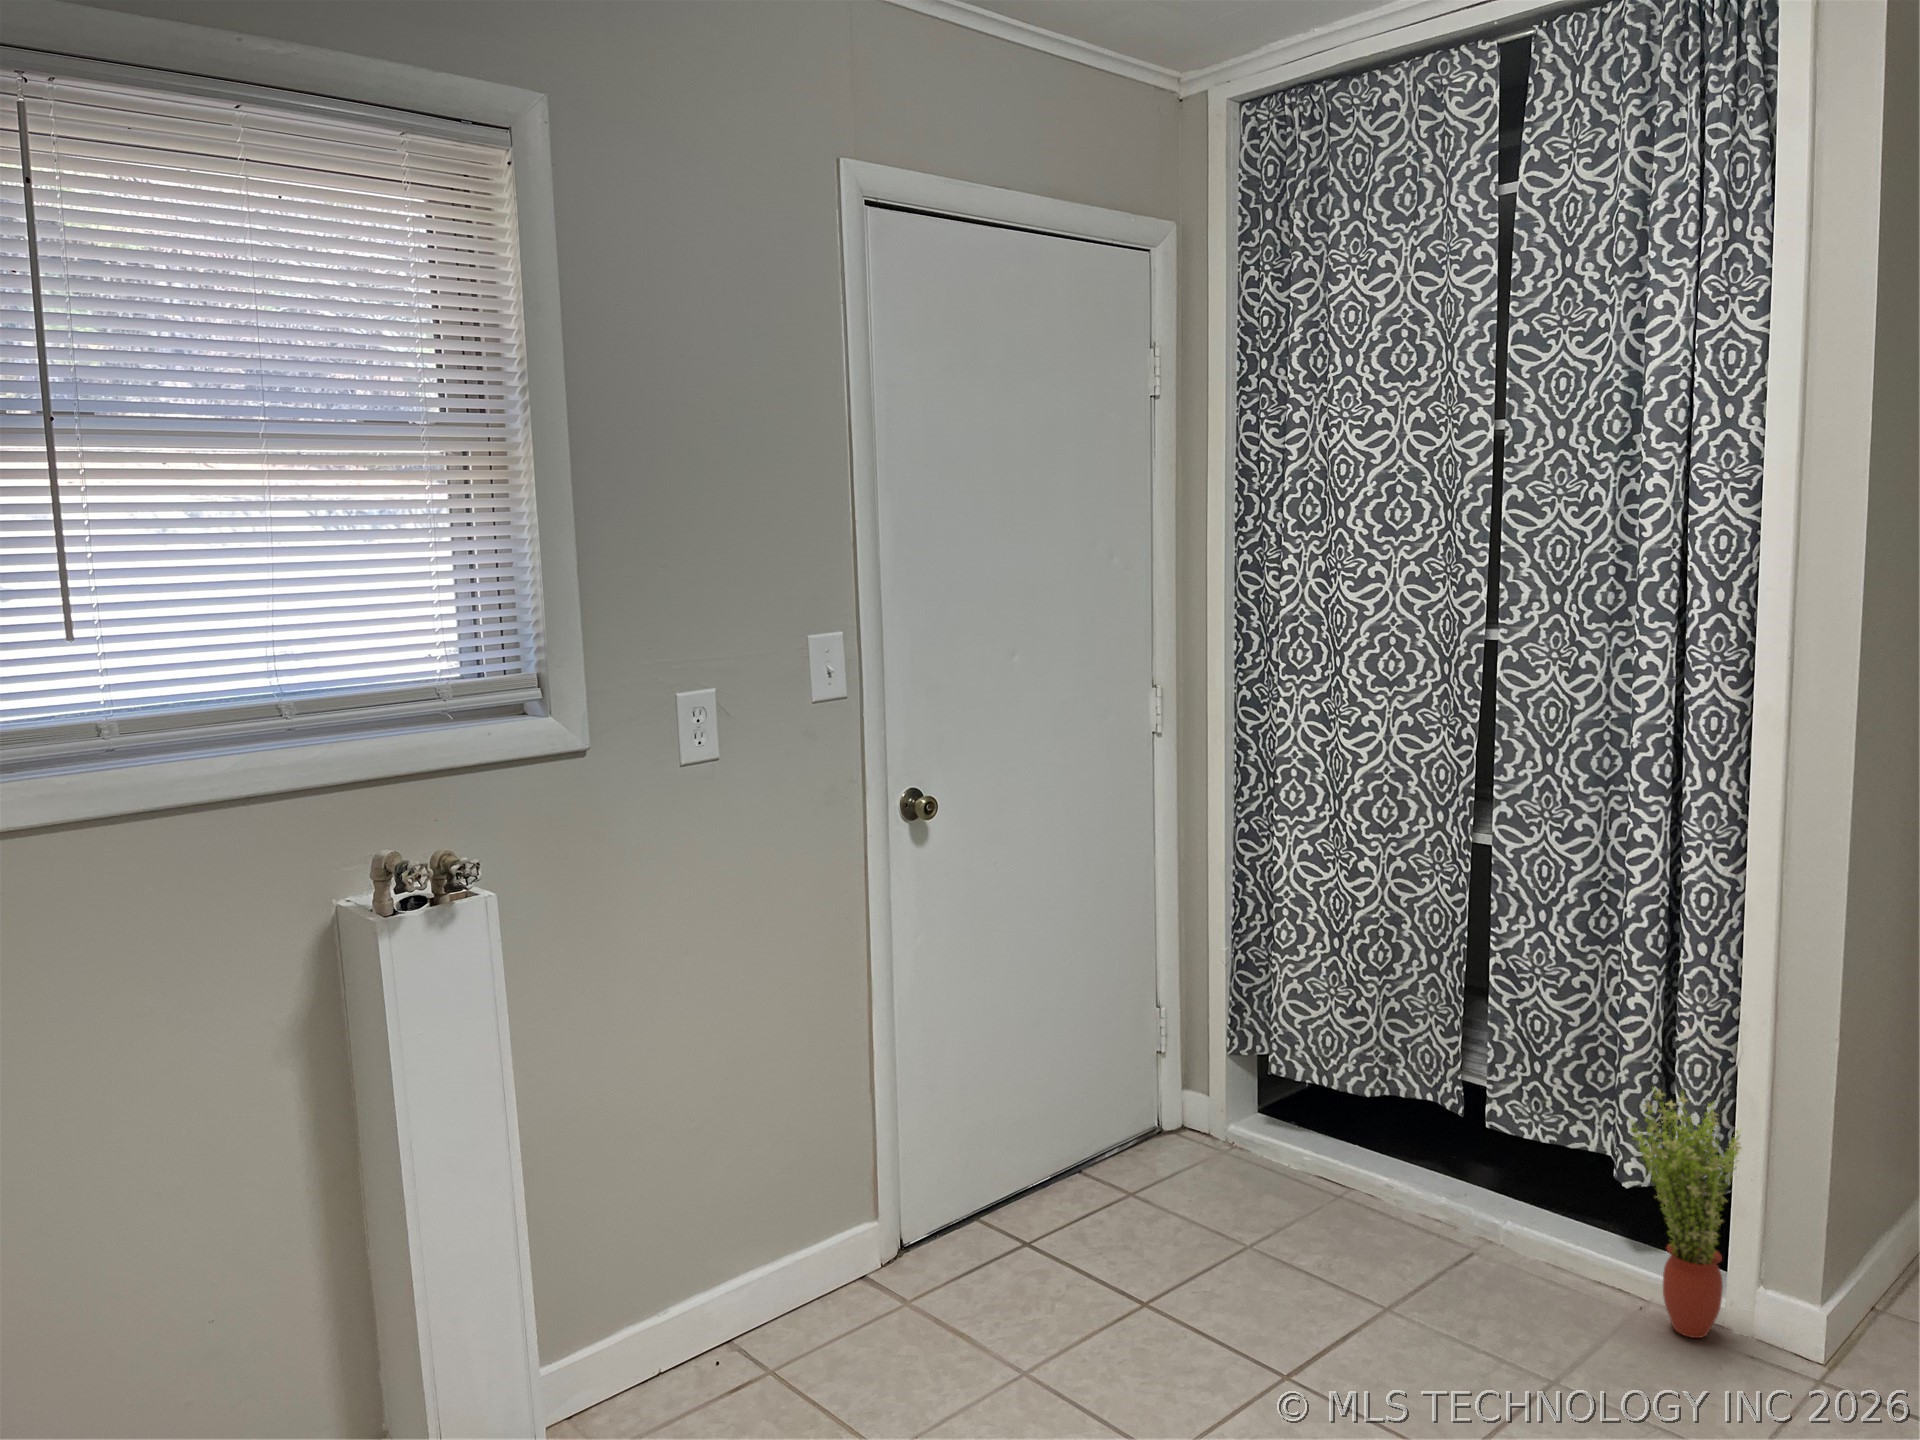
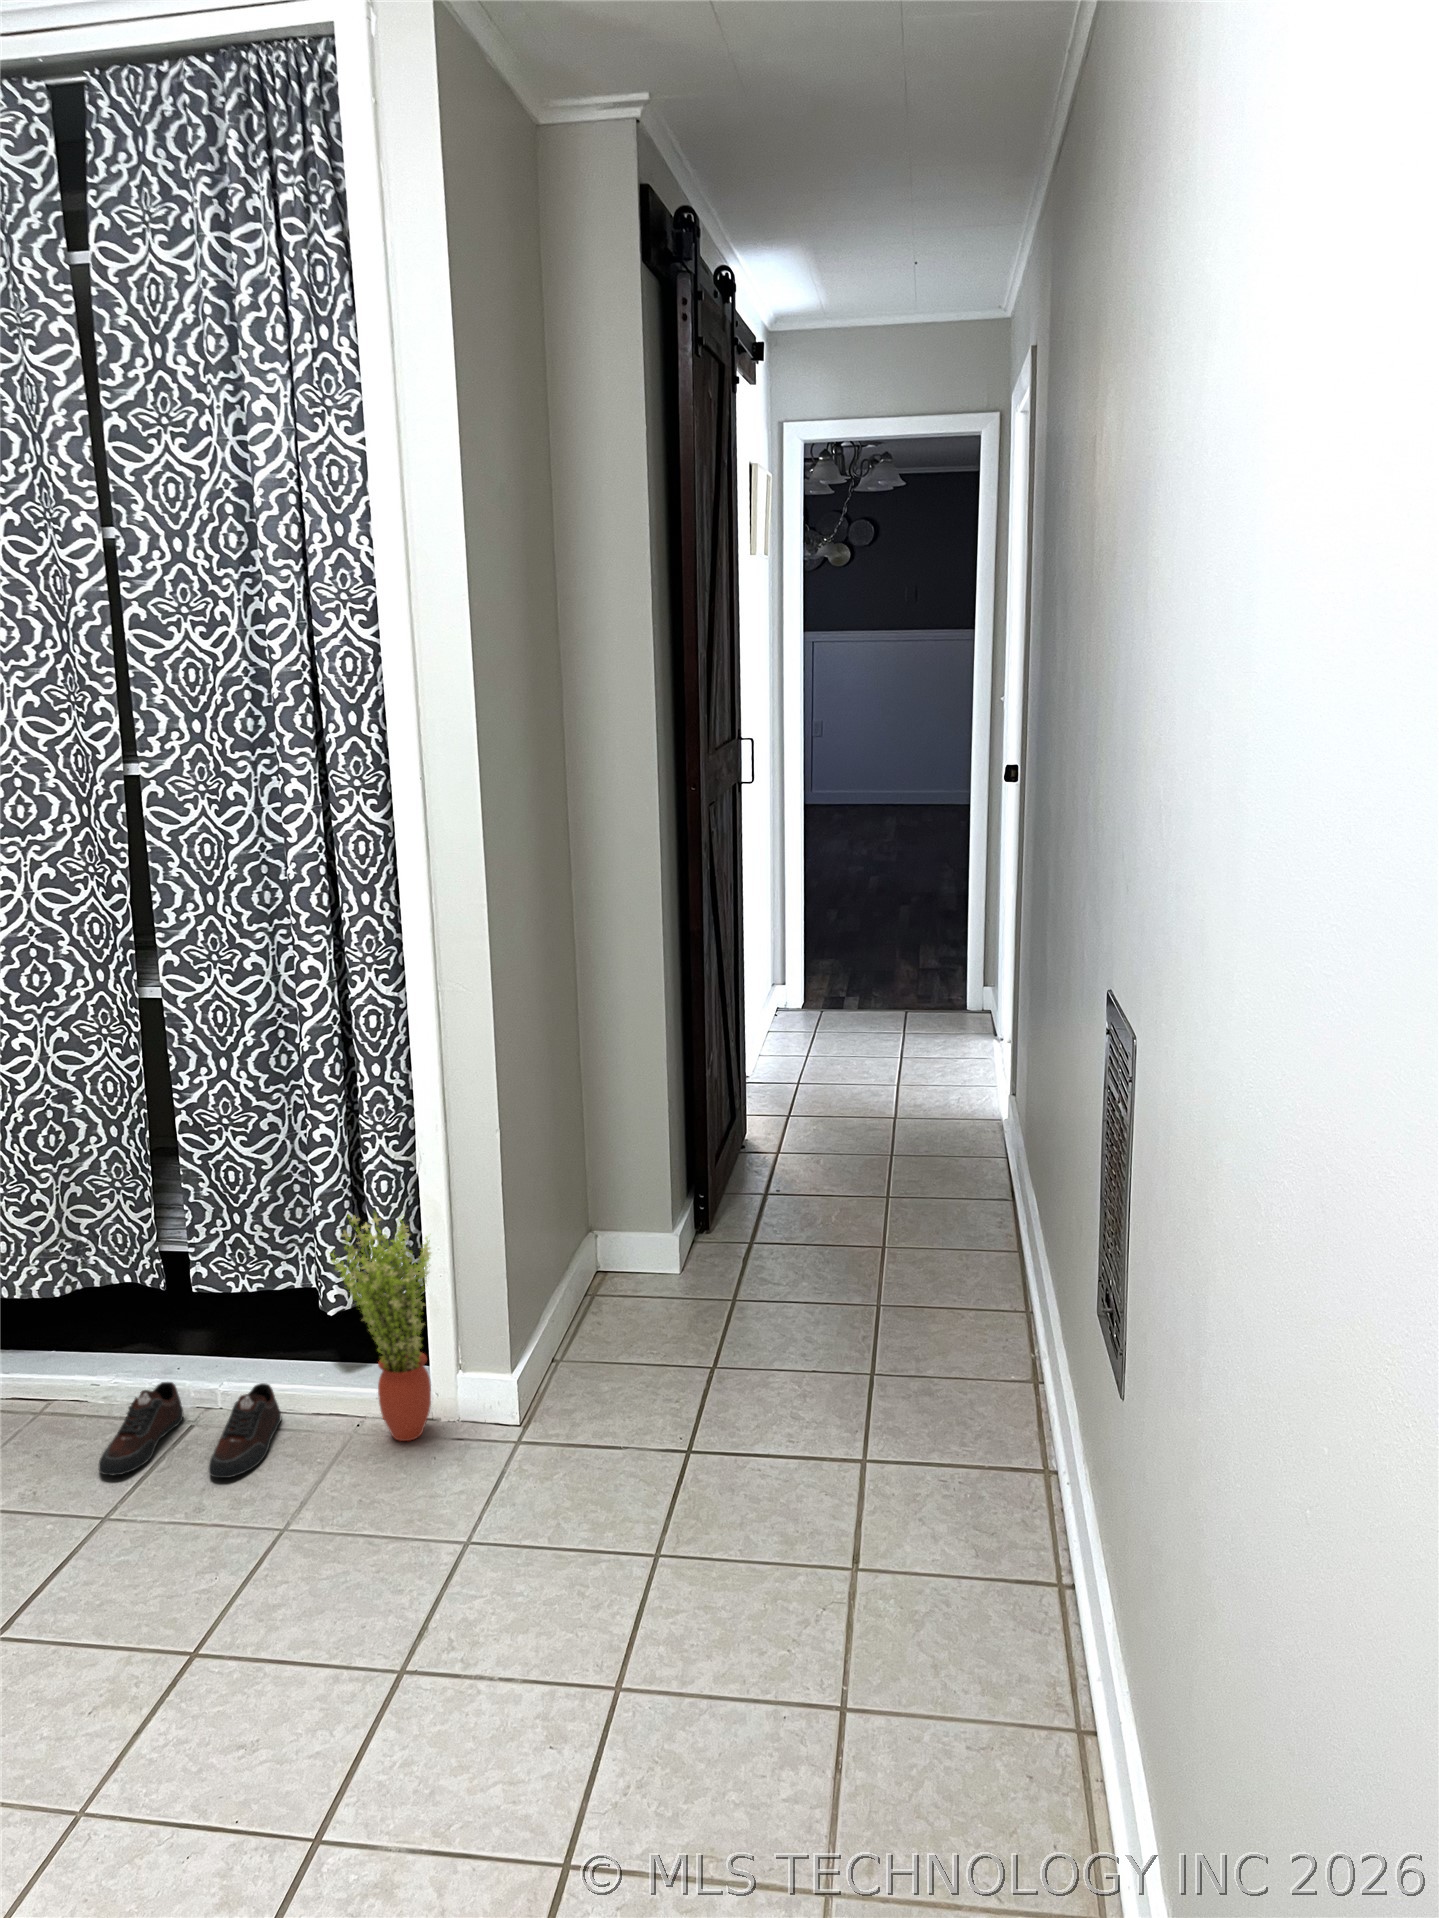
shoe: none [1383,1201,1557,1309] -> present [99,1382,281,1478]

